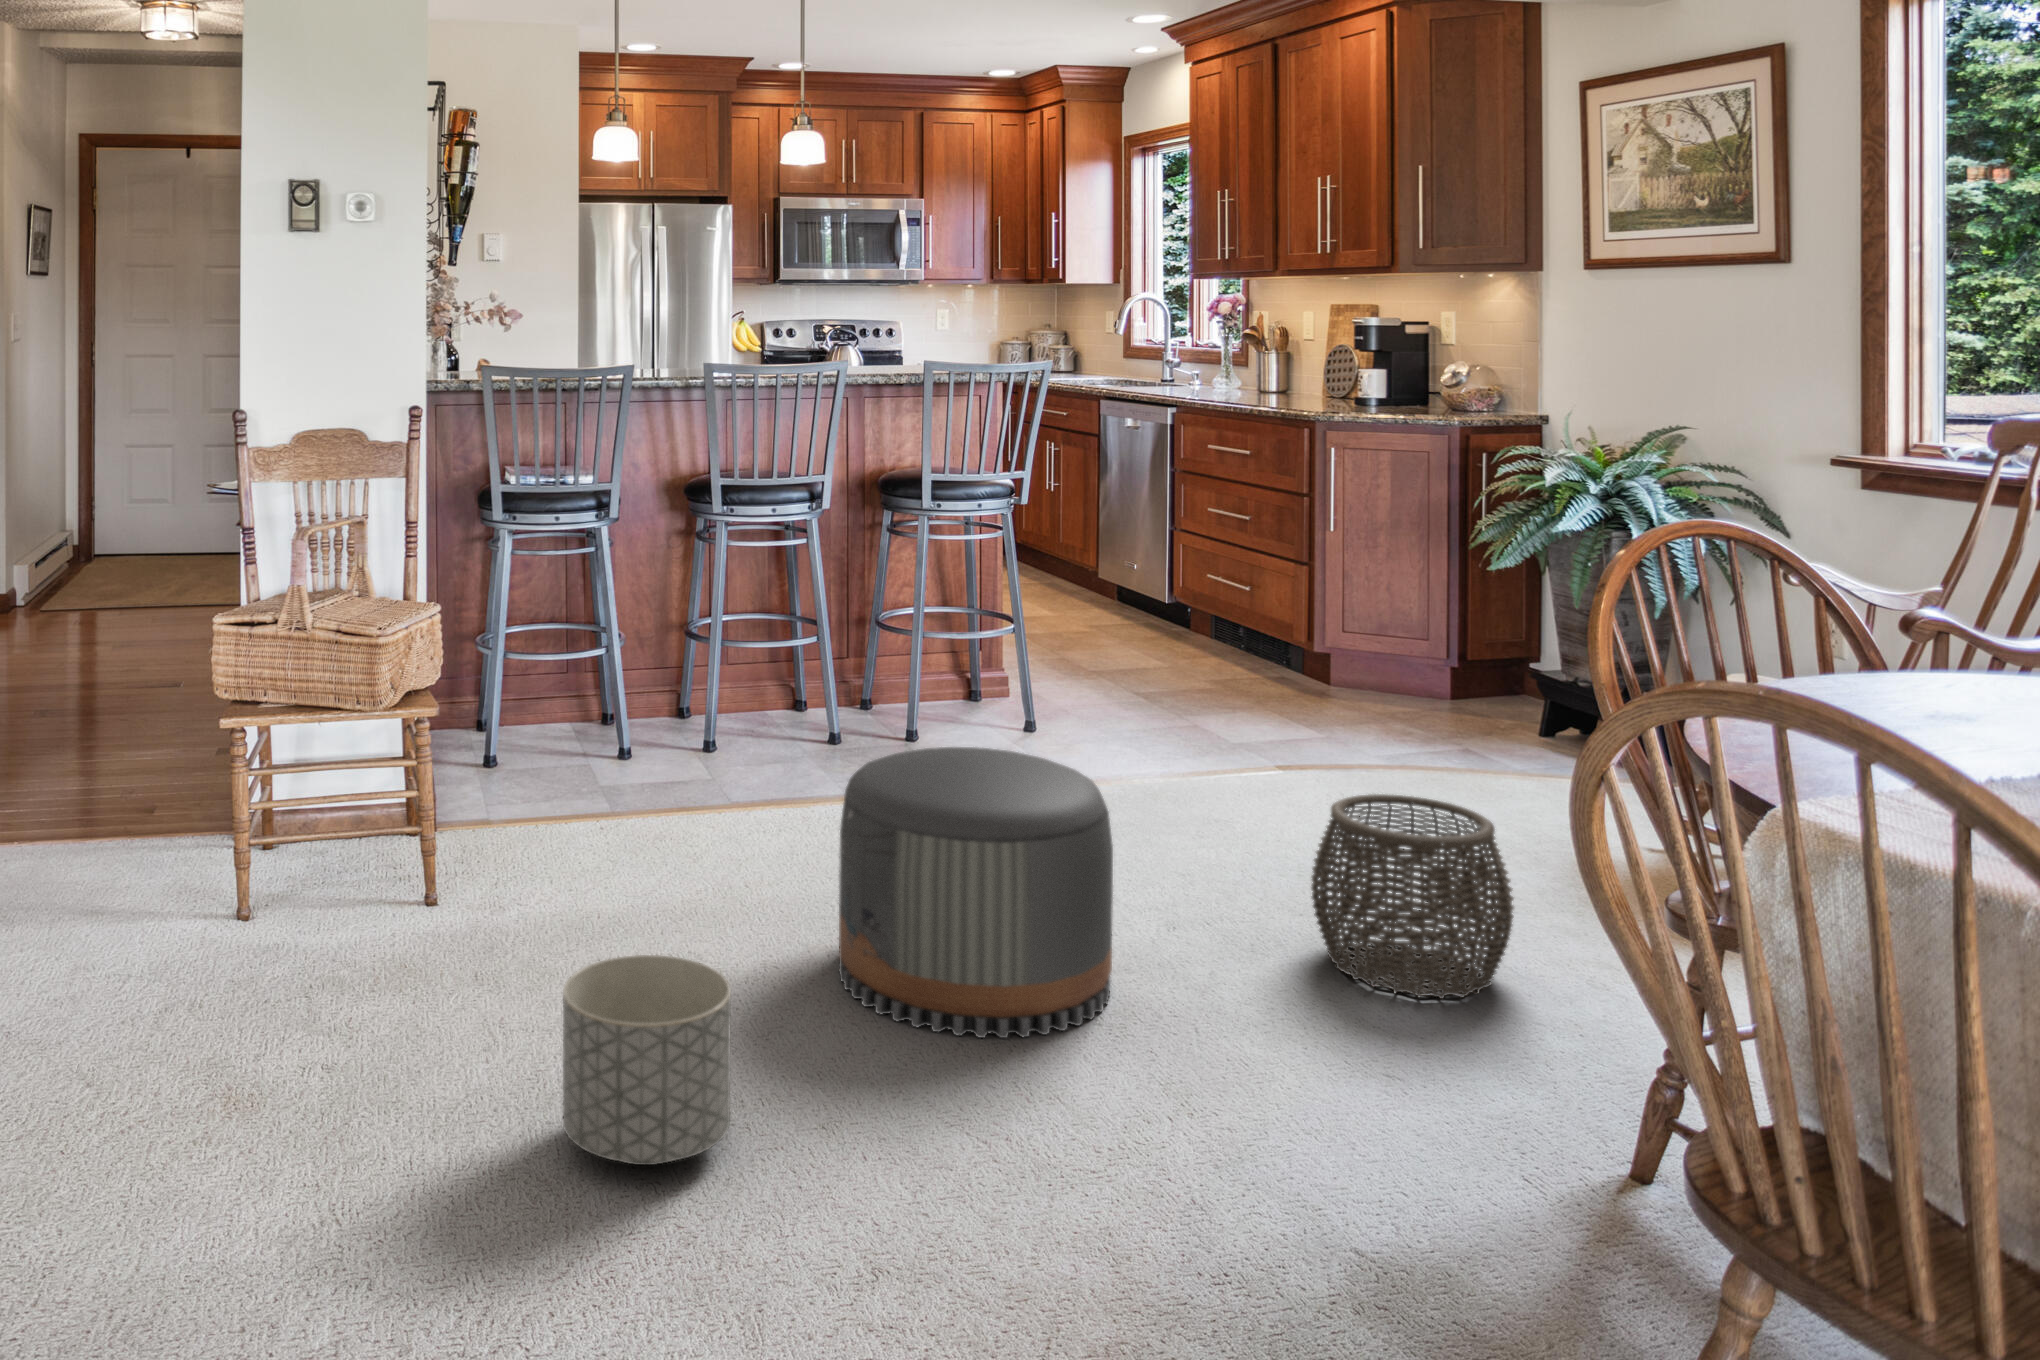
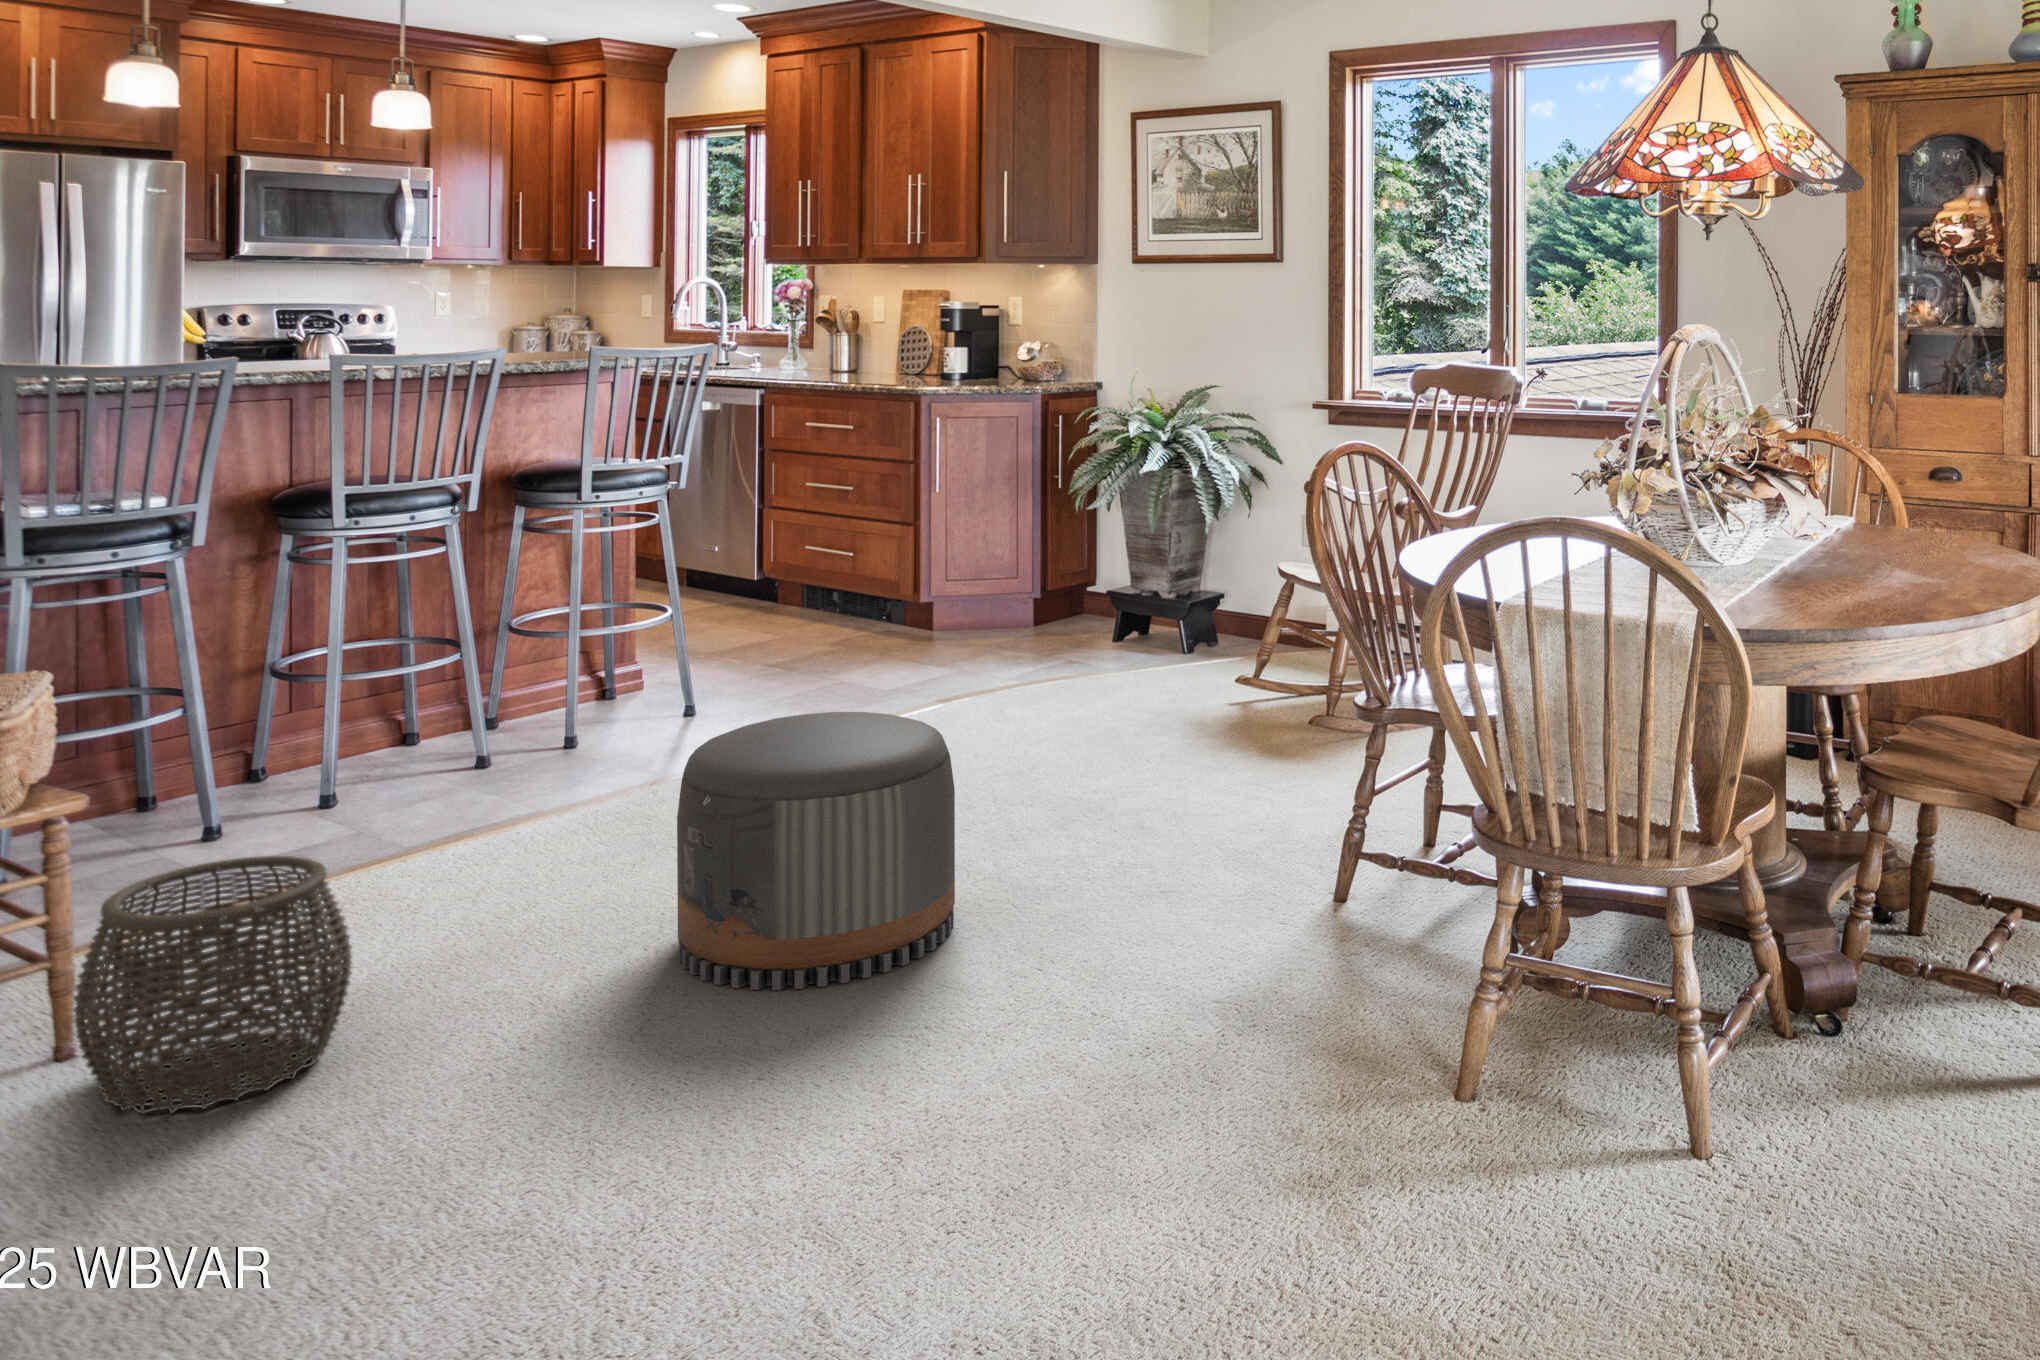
woven basket: present [1311,794,1514,999] -> present [73,856,352,1114]
planter: present [563,955,731,1165] -> none [508,971,709,1200]

